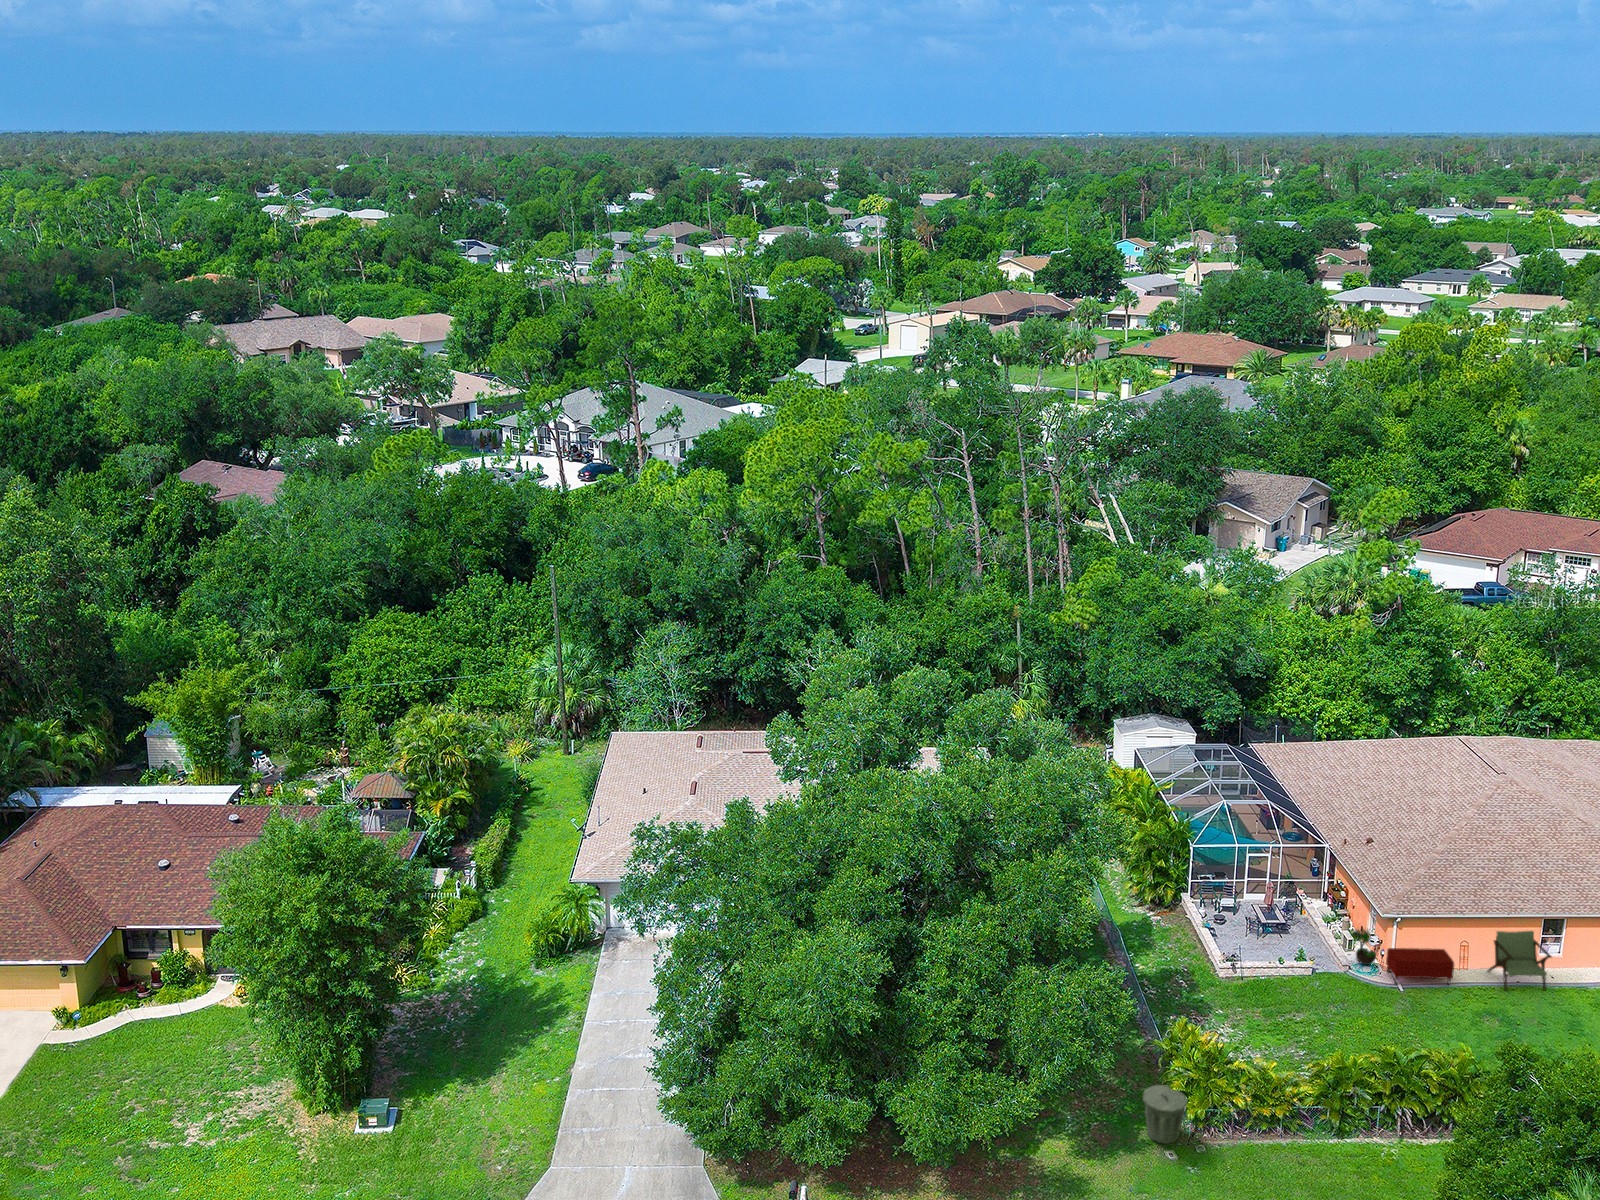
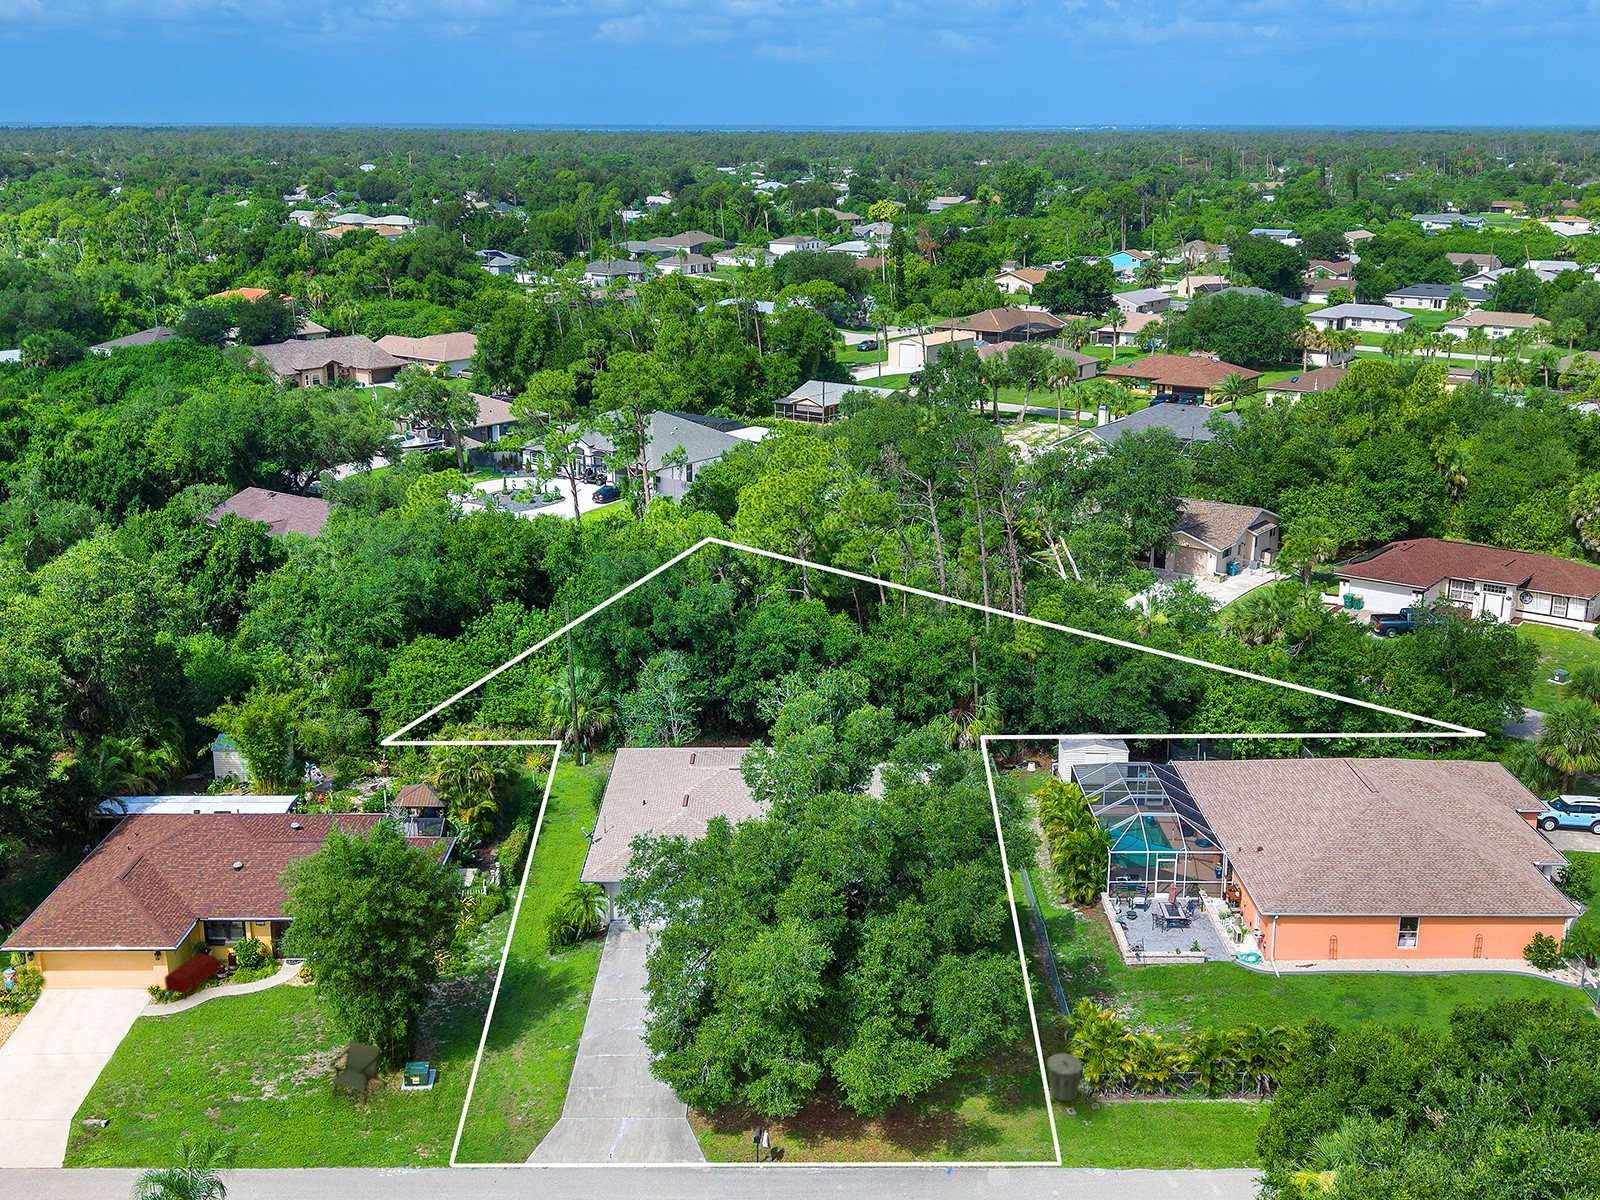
potted tree: present [1351,929,1376,965] -> none [1237,920,1262,955]
lounge chair: present [1488,931,1552,991] -> present [329,1041,386,1104]
bench: present [1386,948,1455,985] -> present [165,954,218,999]

